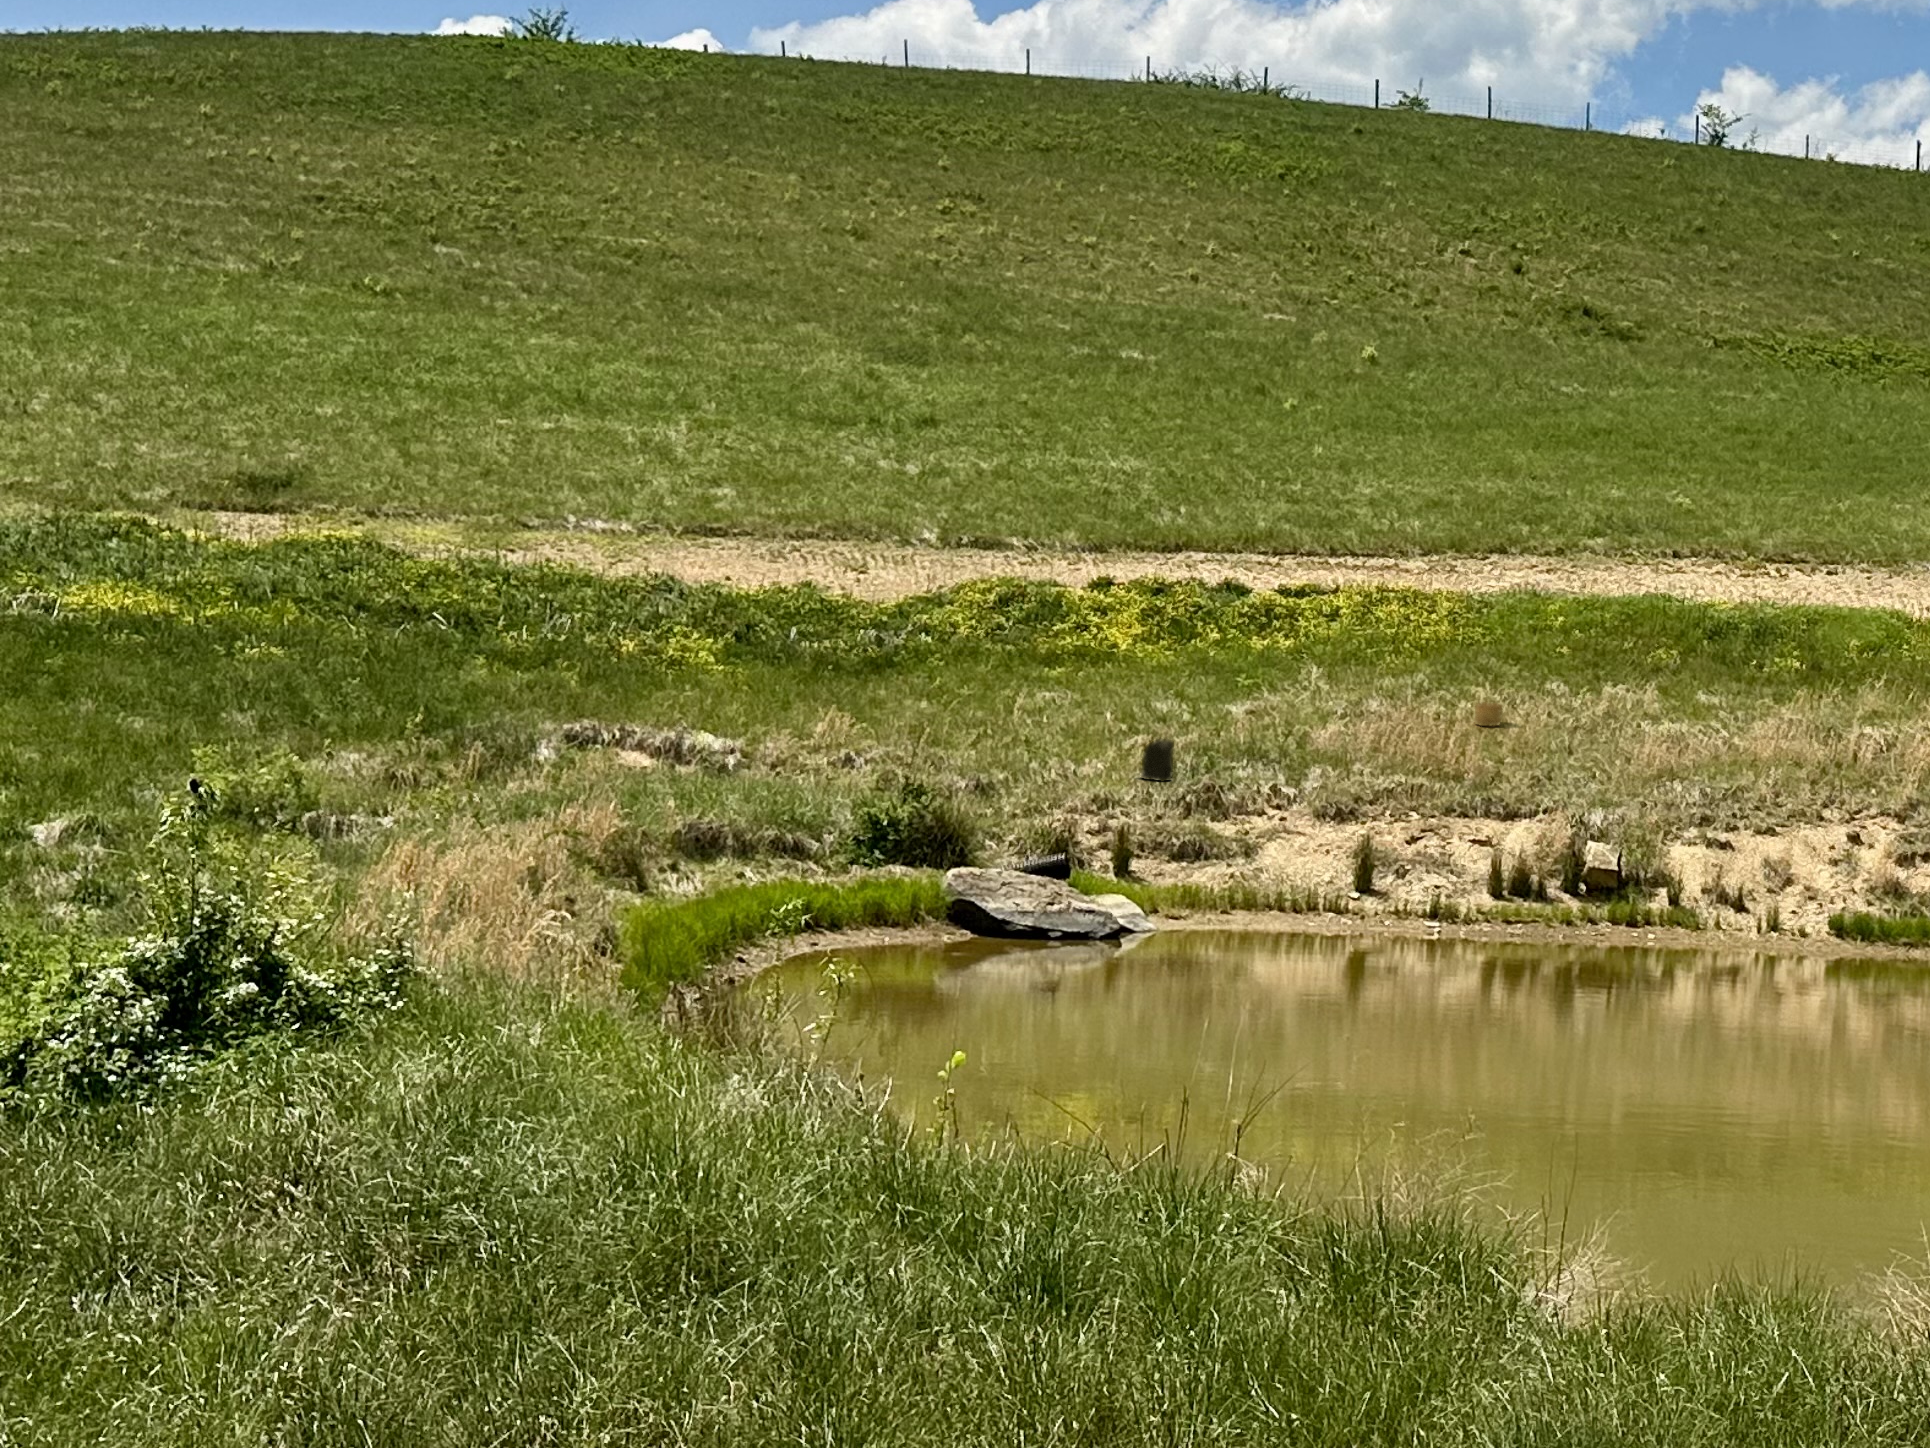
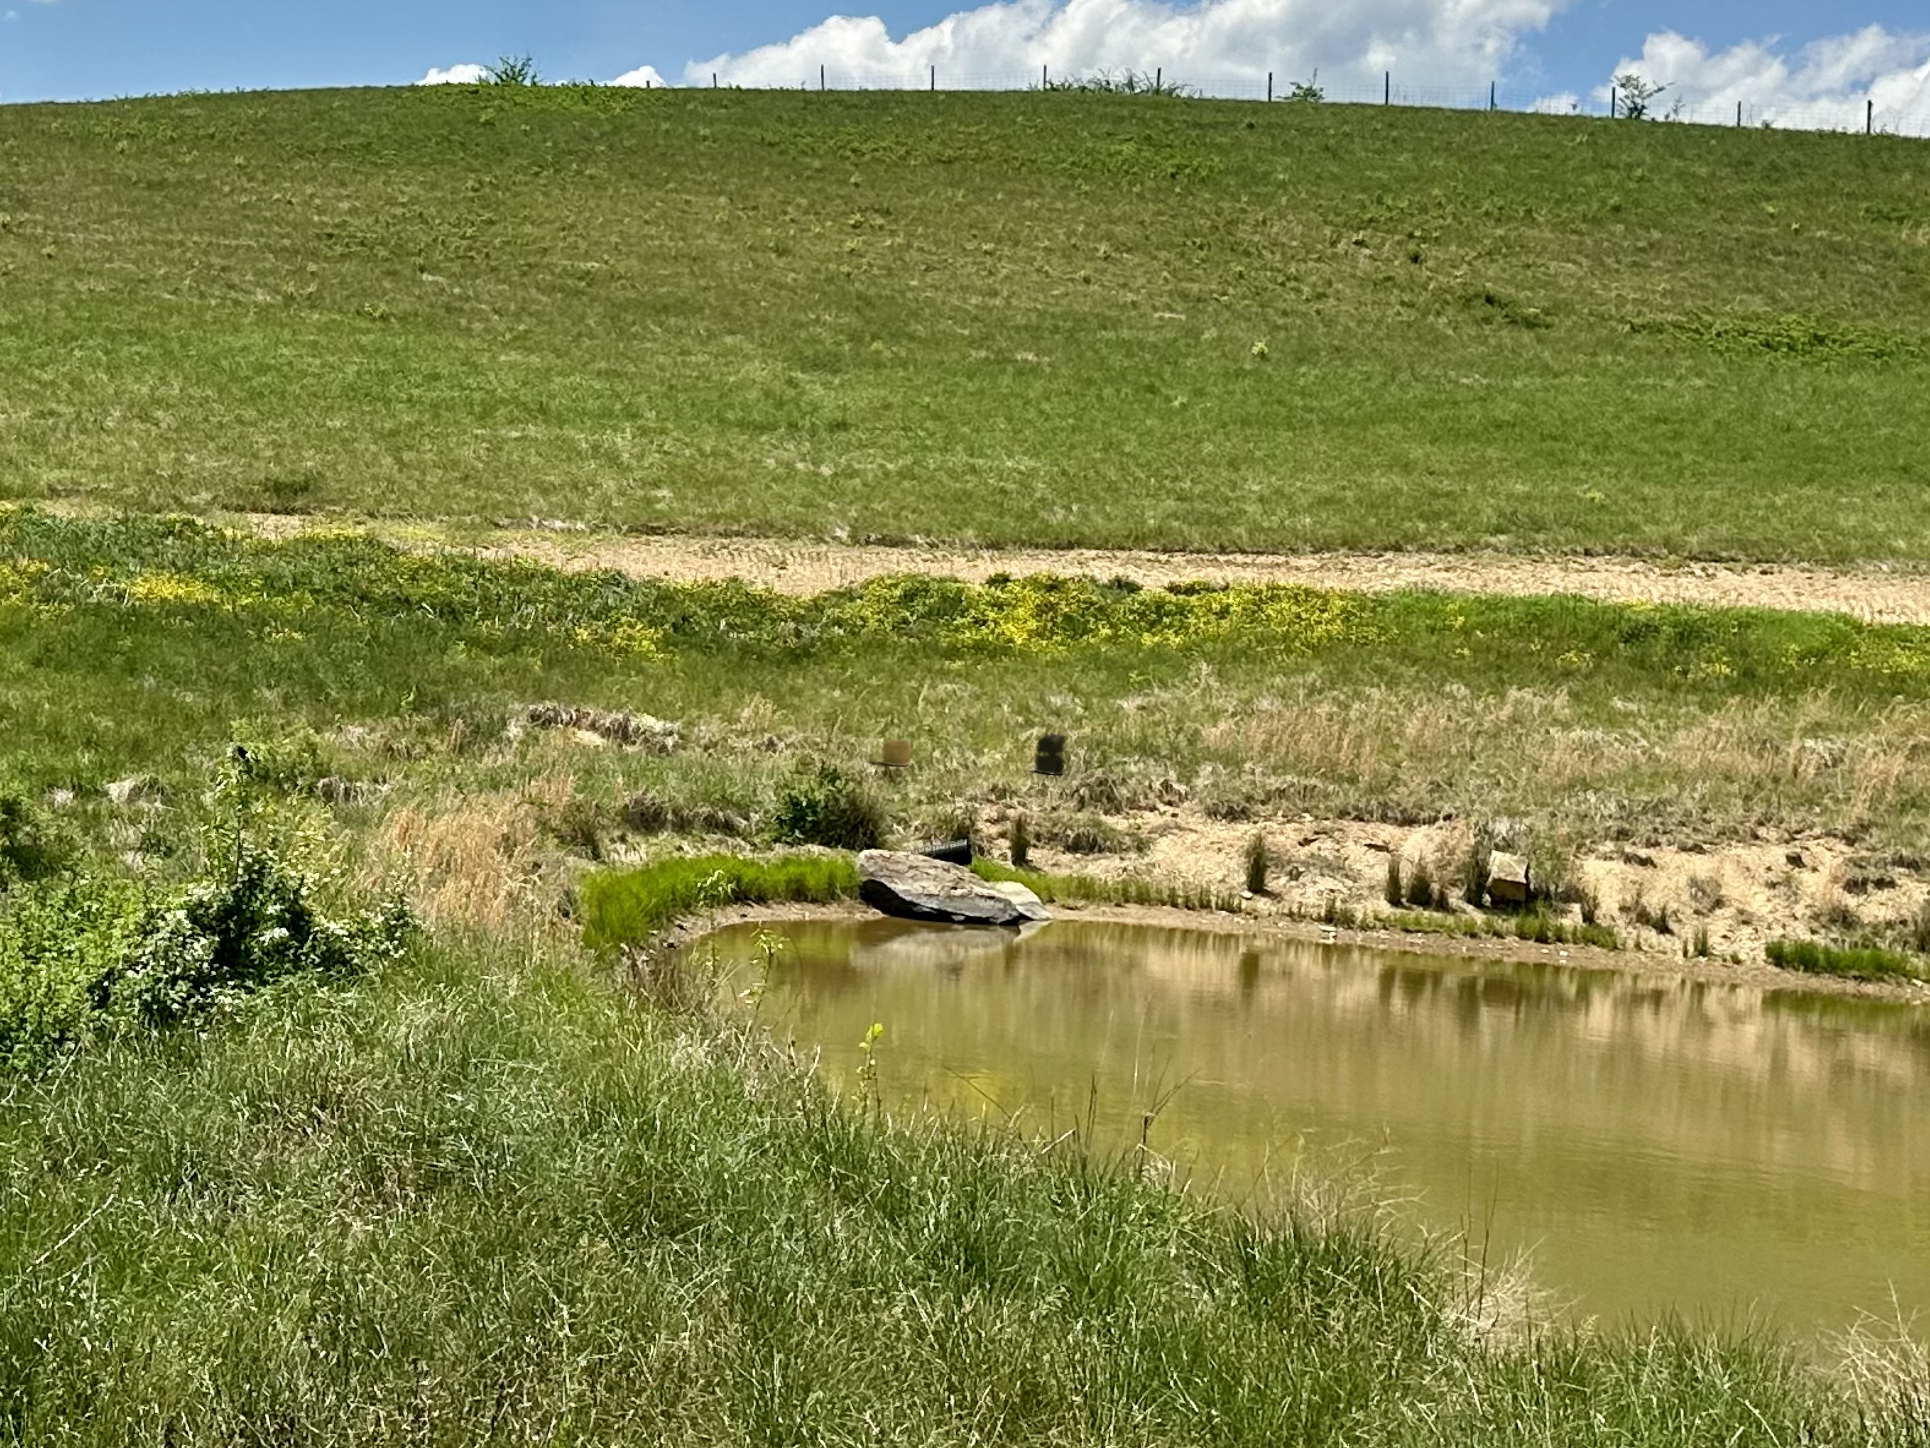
wooden bucket: present [1475,702,1502,726] -> present [883,740,911,766]

